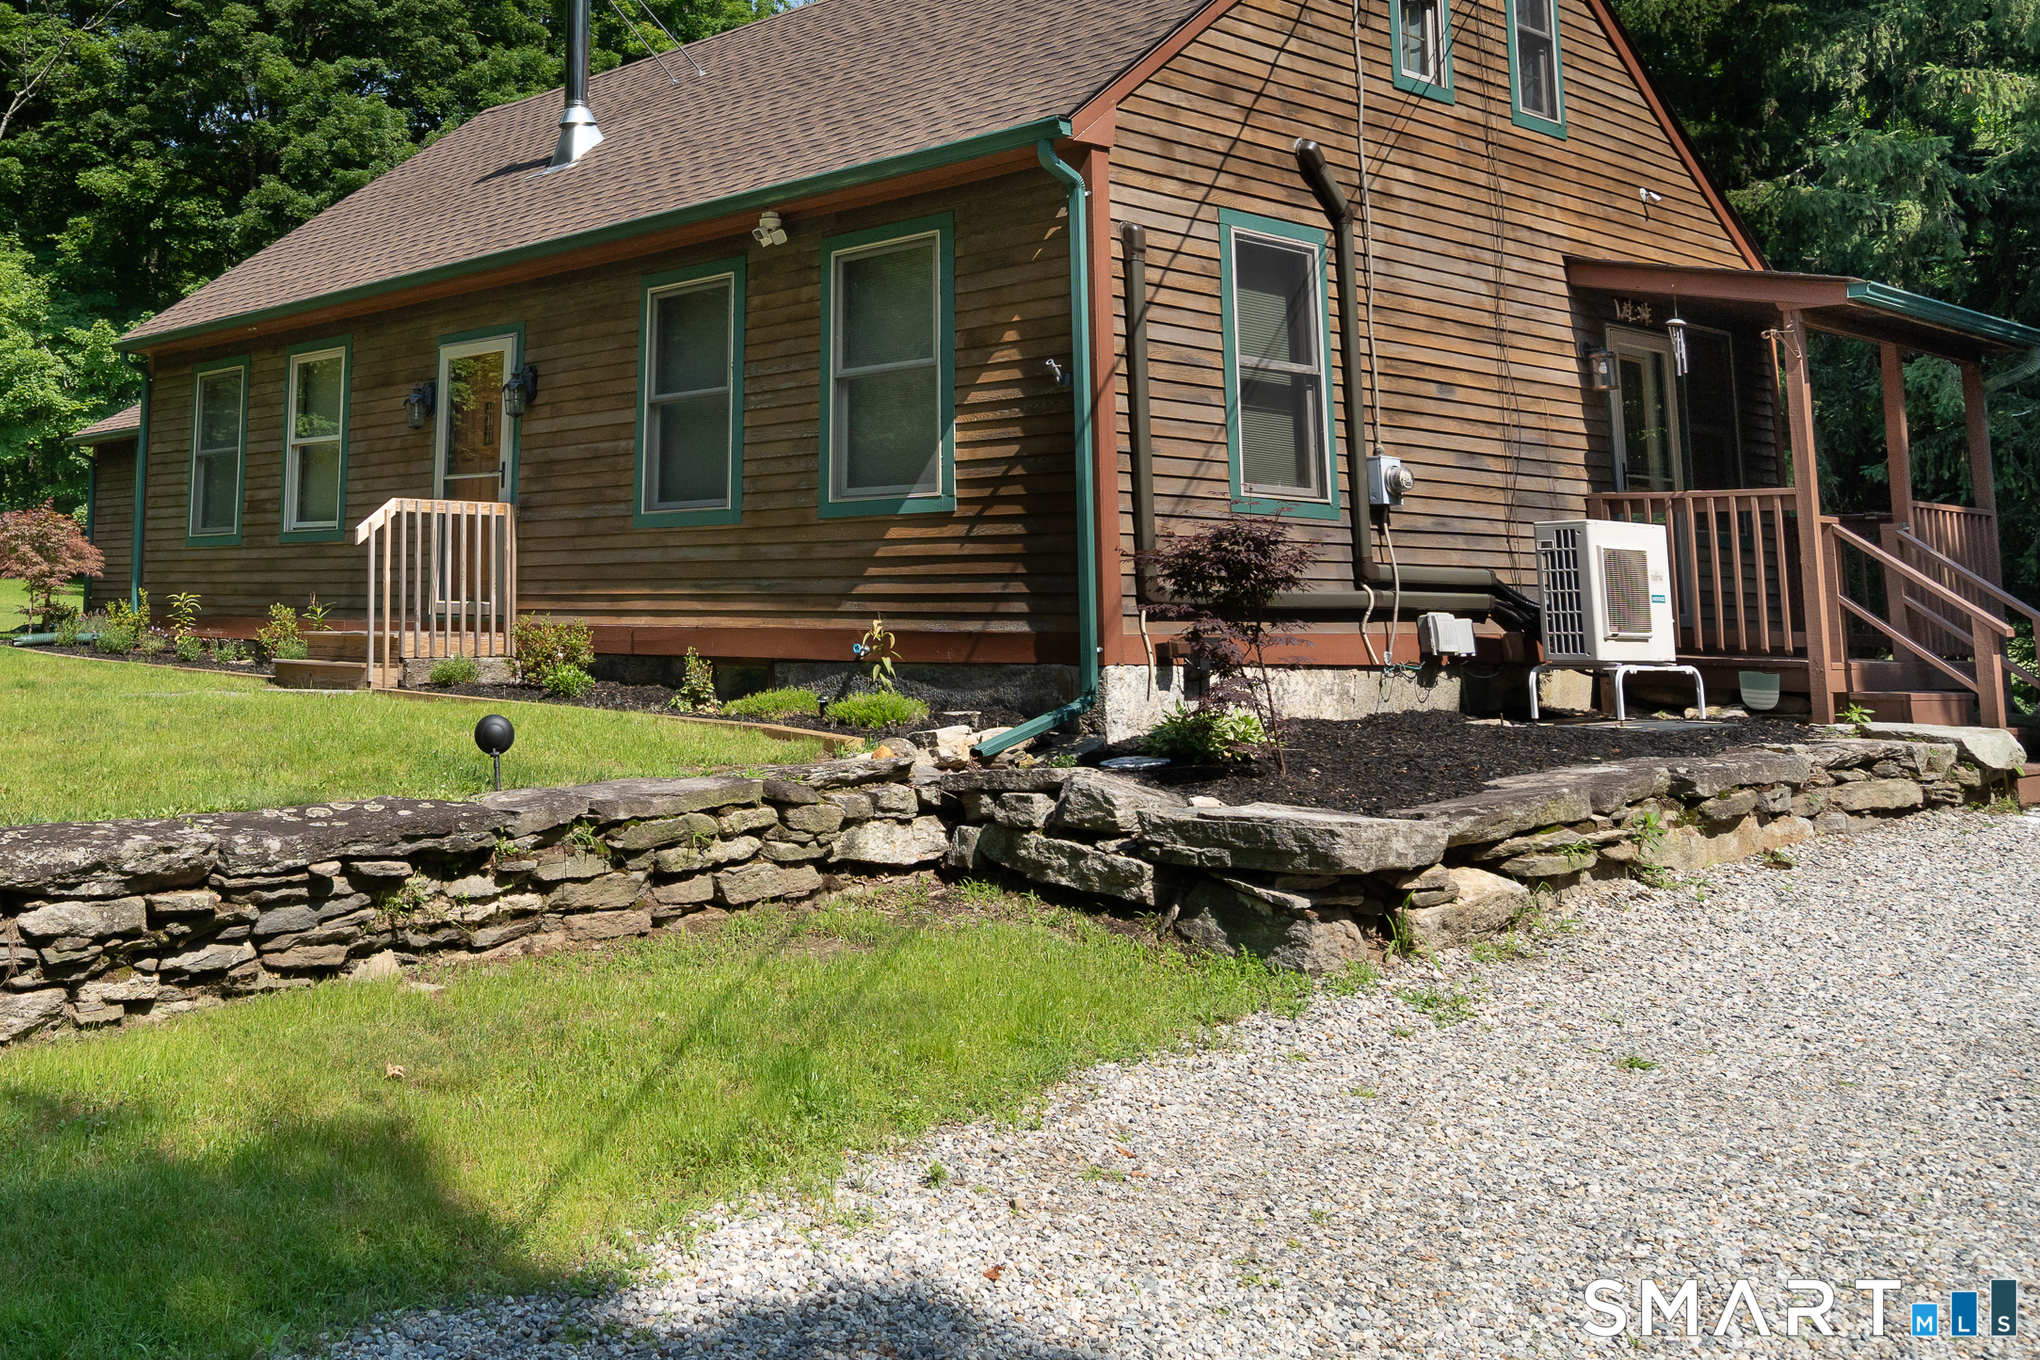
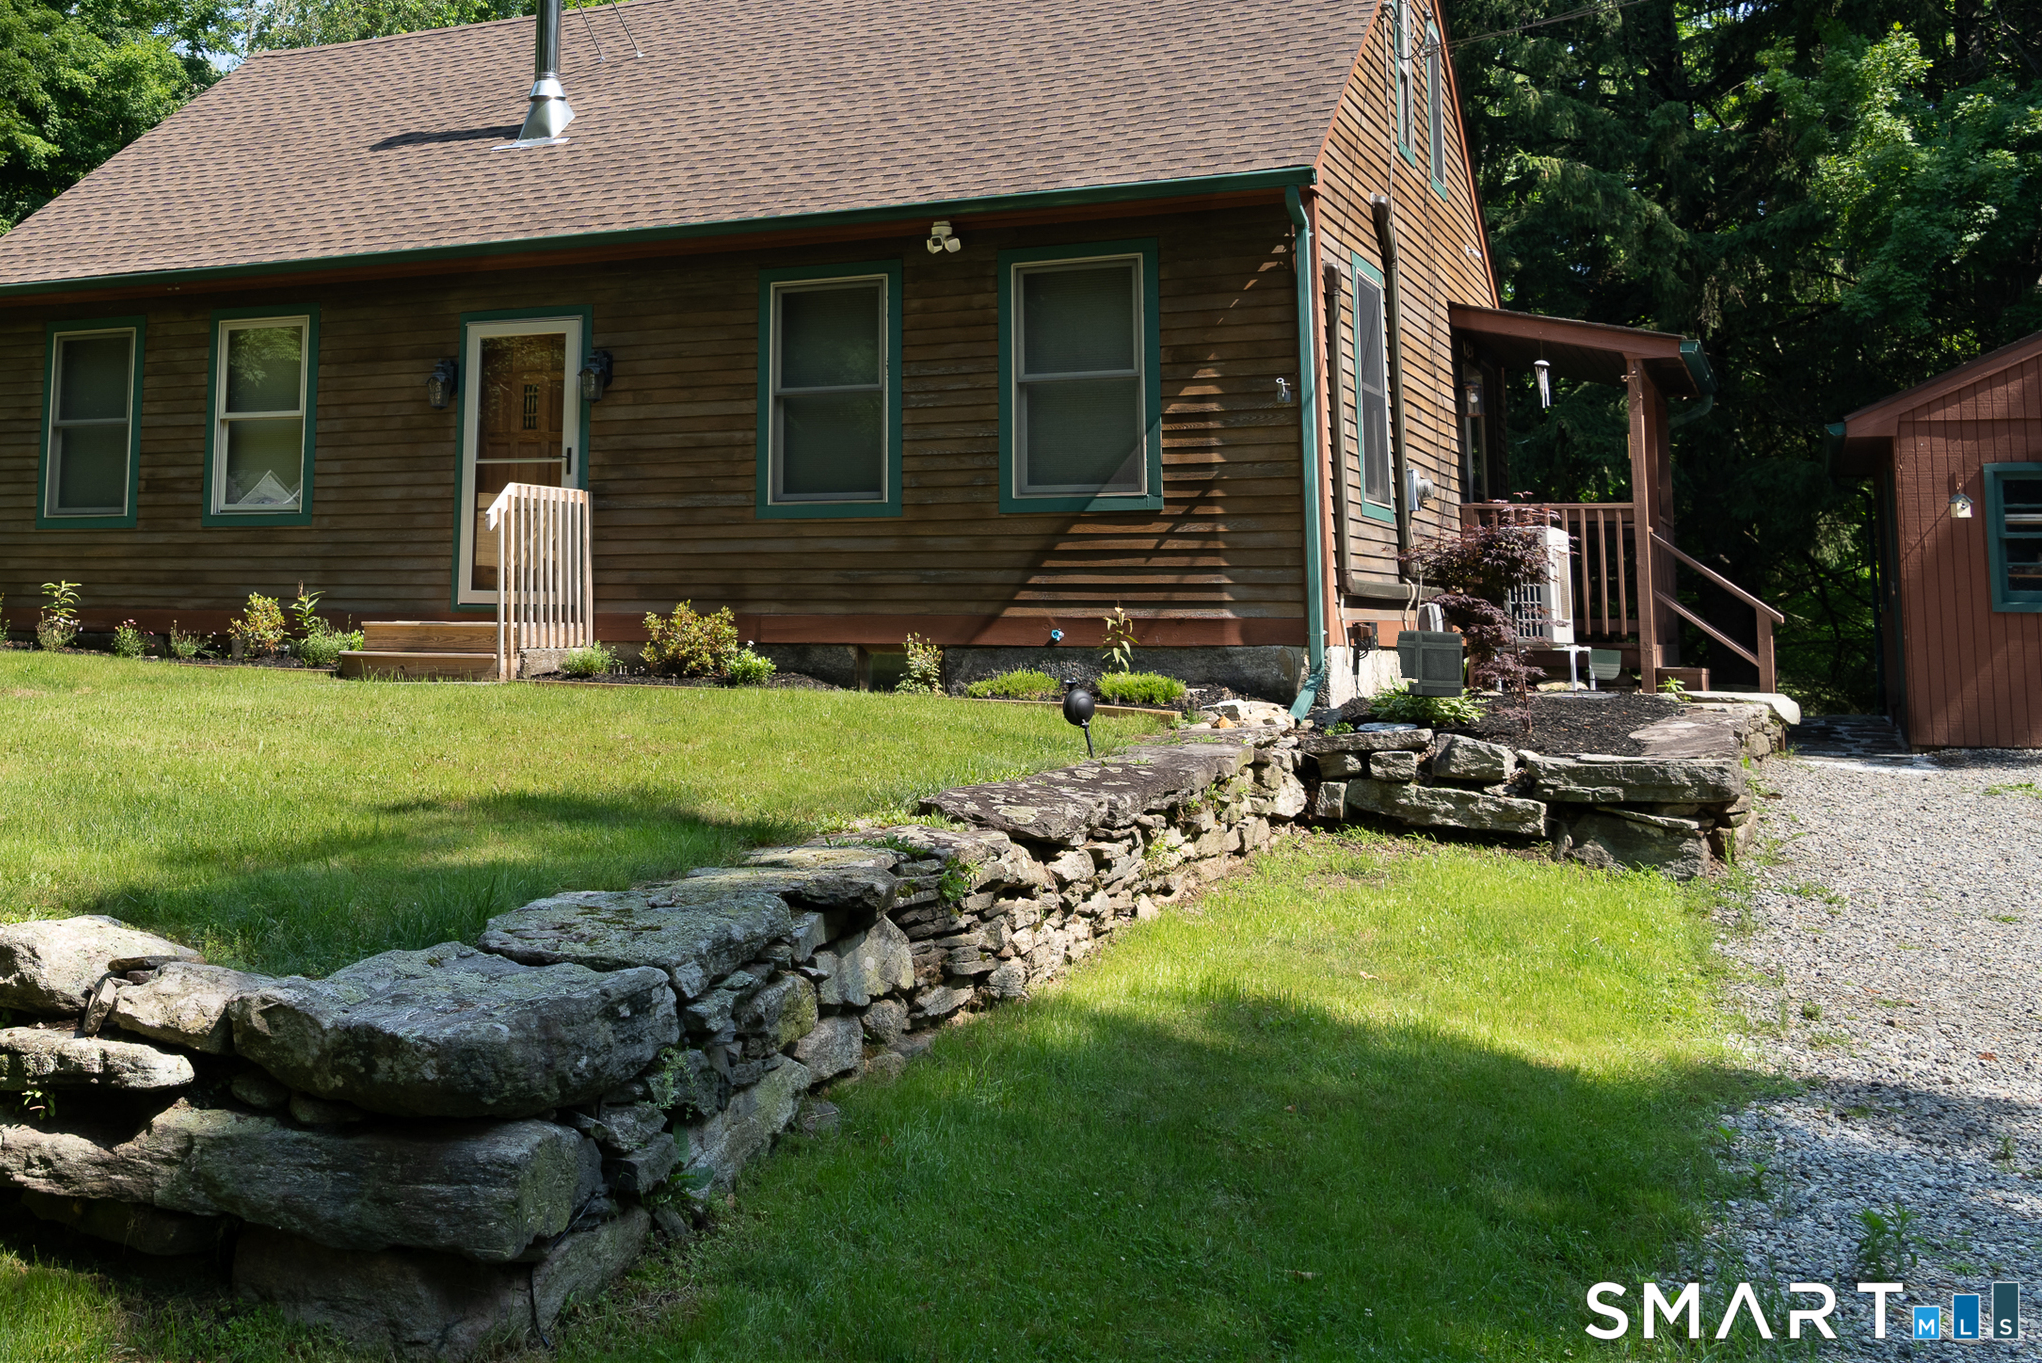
bucket: none [1348,647,1431,728] -> present [1396,630,1463,696]

